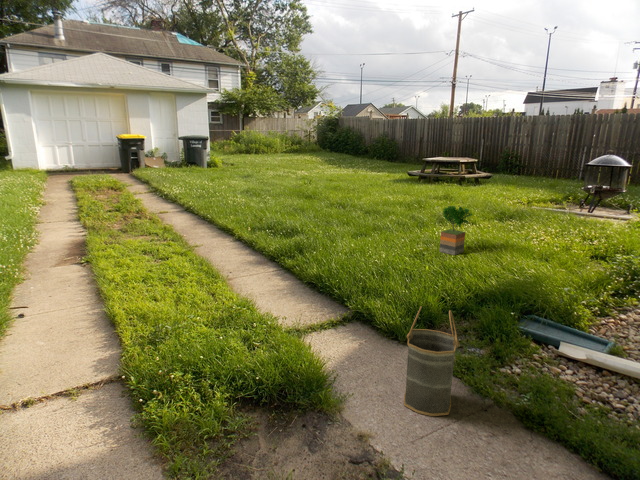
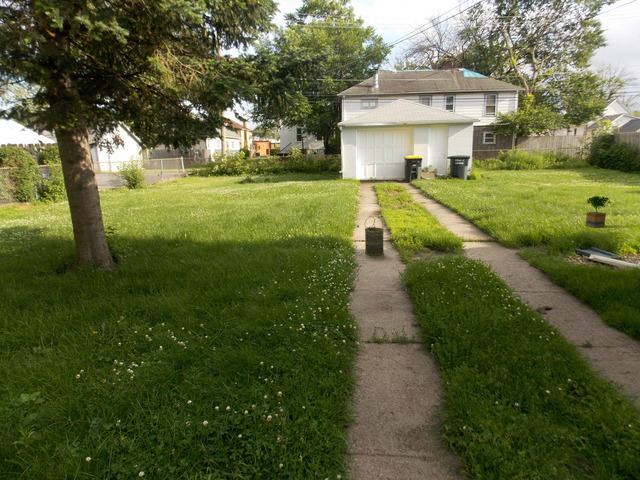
basket: present [404,306,460,416] -> present [365,219,384,256]

